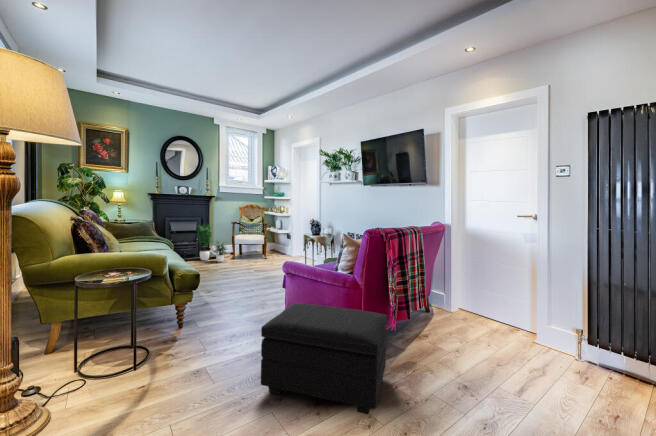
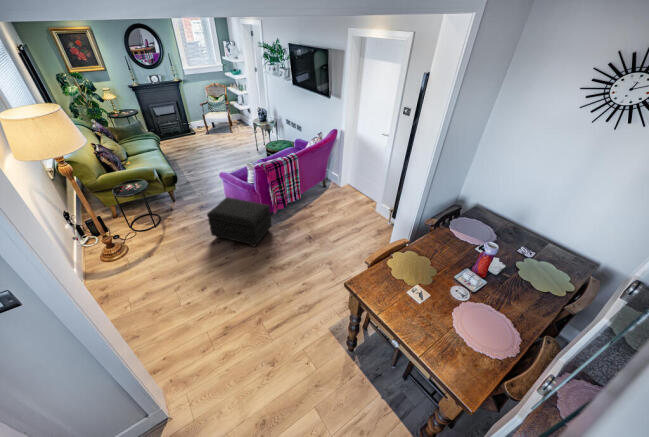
potted plant: present [197,225,226,262] -> none [172,106,203,139]

